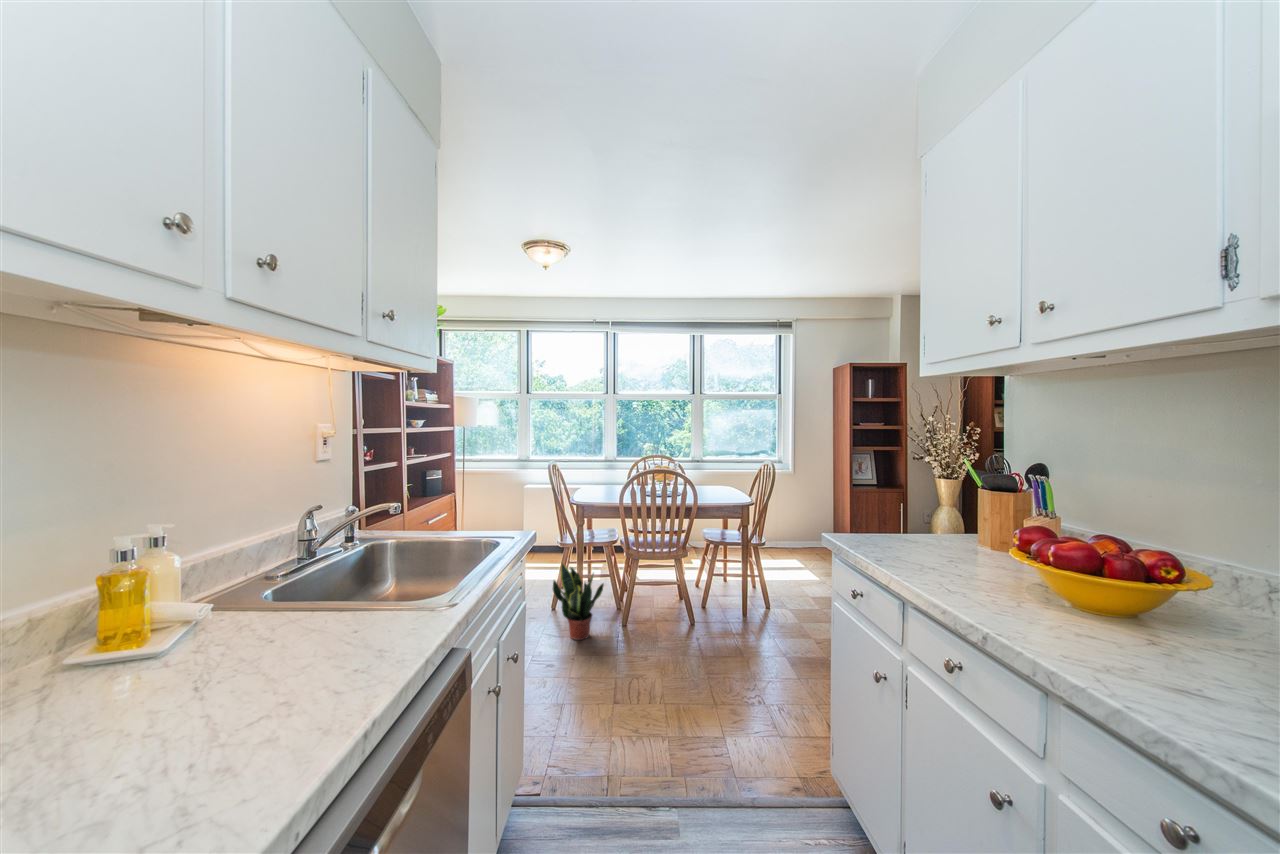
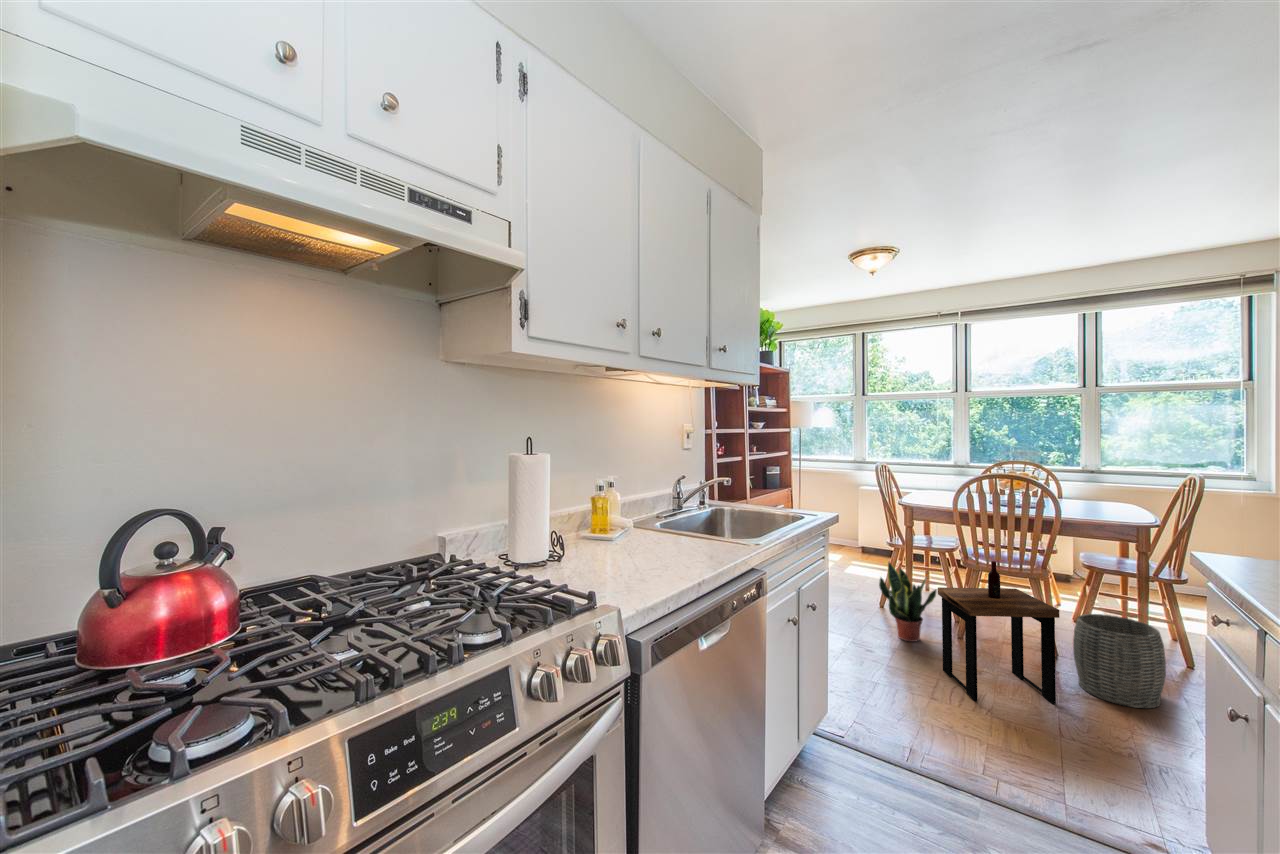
side table: none [610,551,704,689] -> present [938,561,1059,704]
woven basket: none [708,581,765,655] -> present [1073,614,1166,708]

